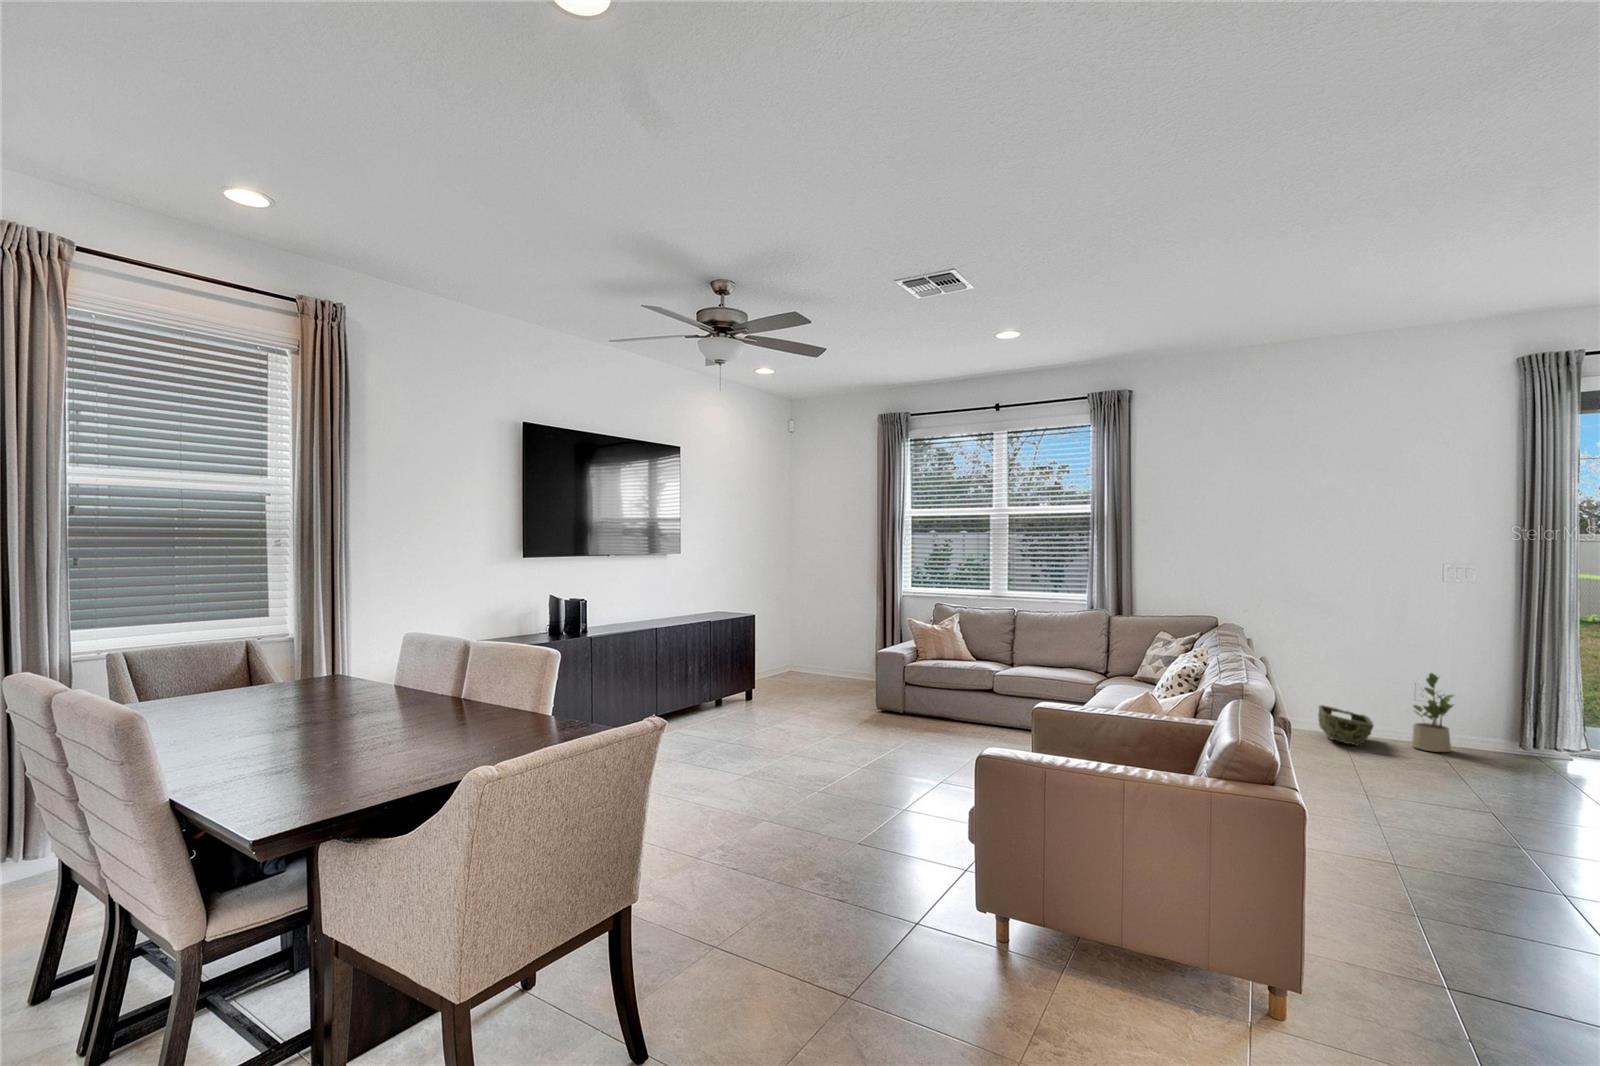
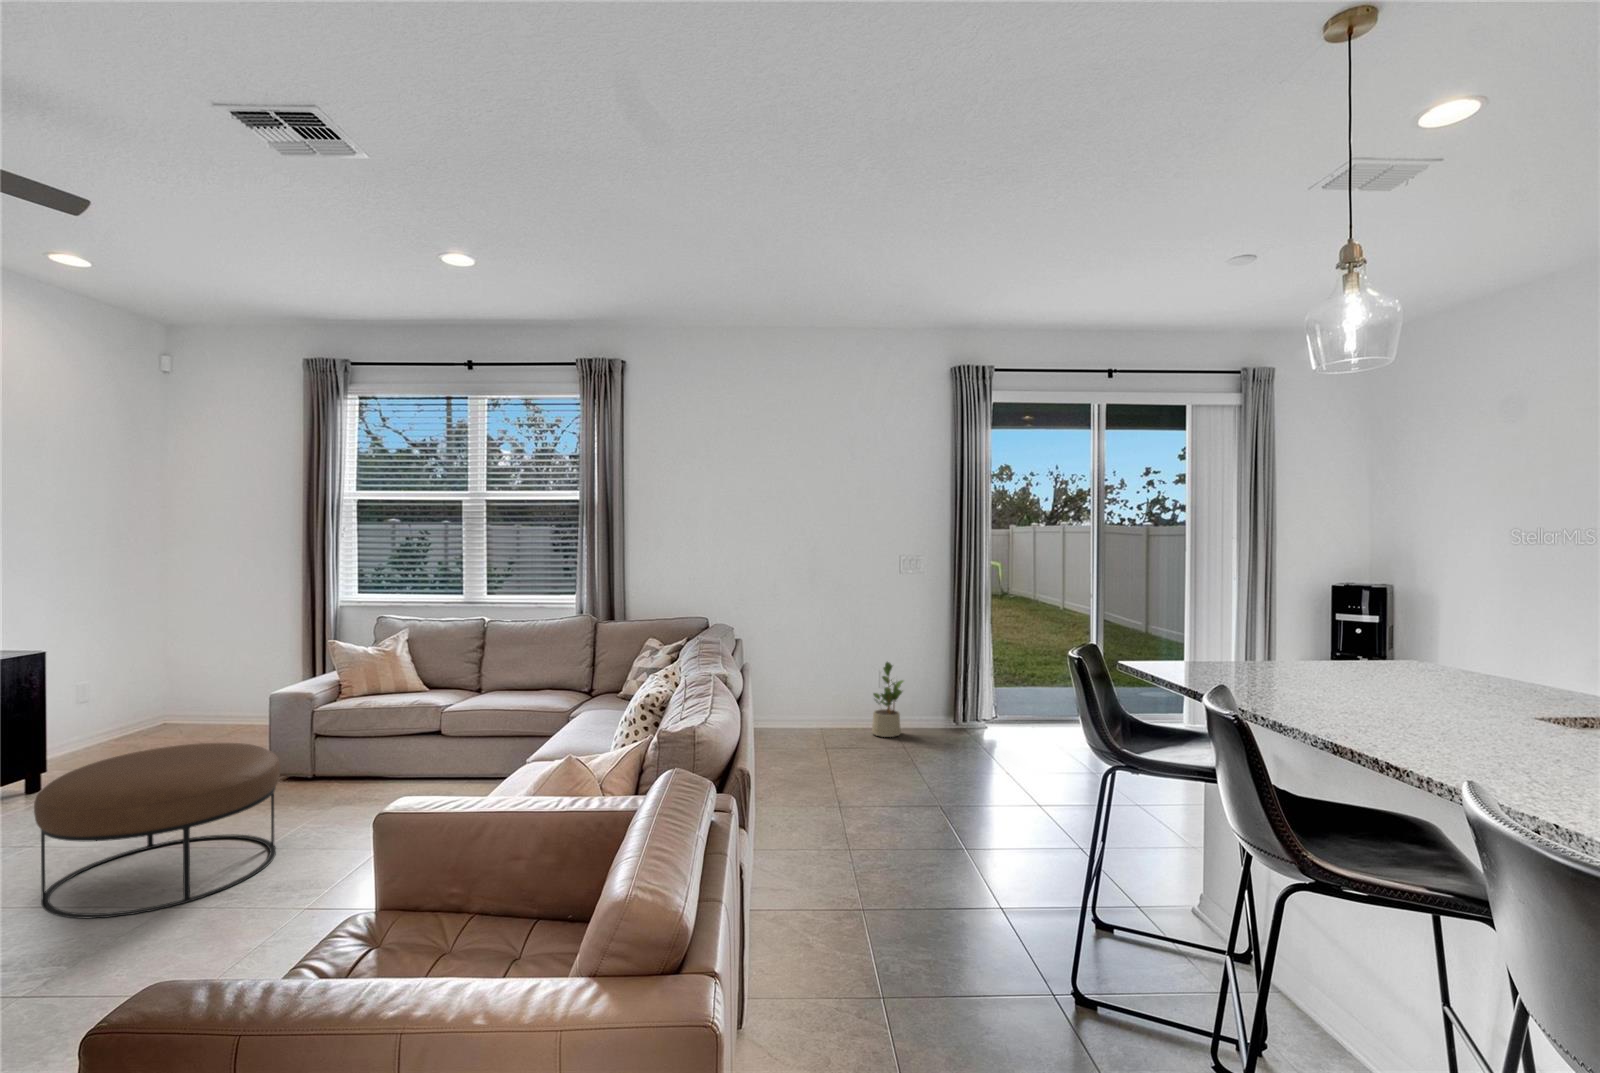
ottoman: none [786,675,907,771] -> present [34,743,281,918]
woven basket: present [1318,705,1374,745] -> none [798,701,842,741]

